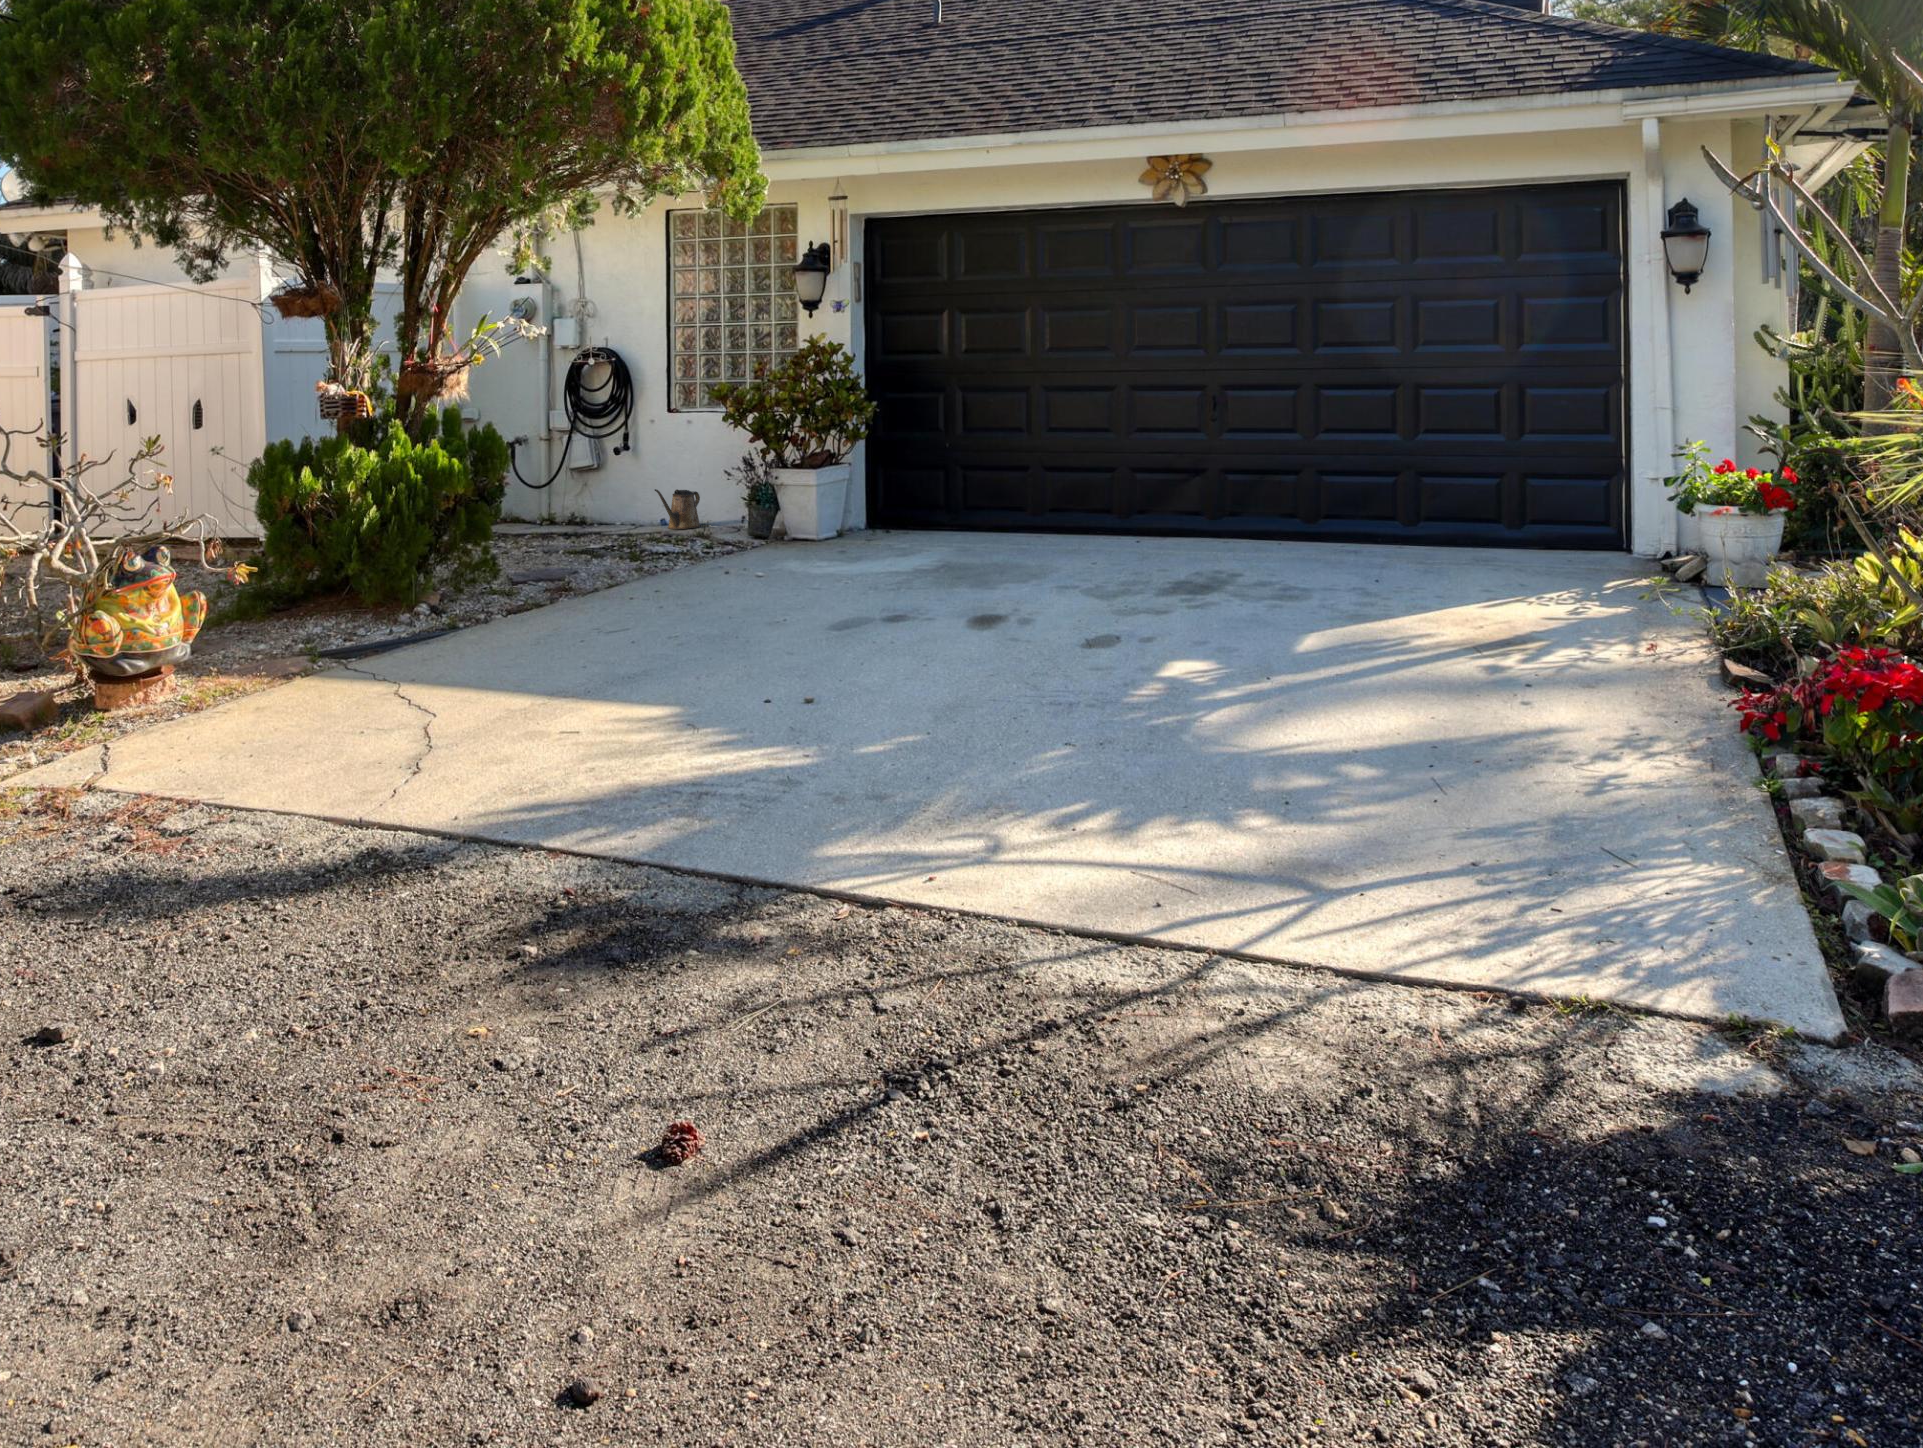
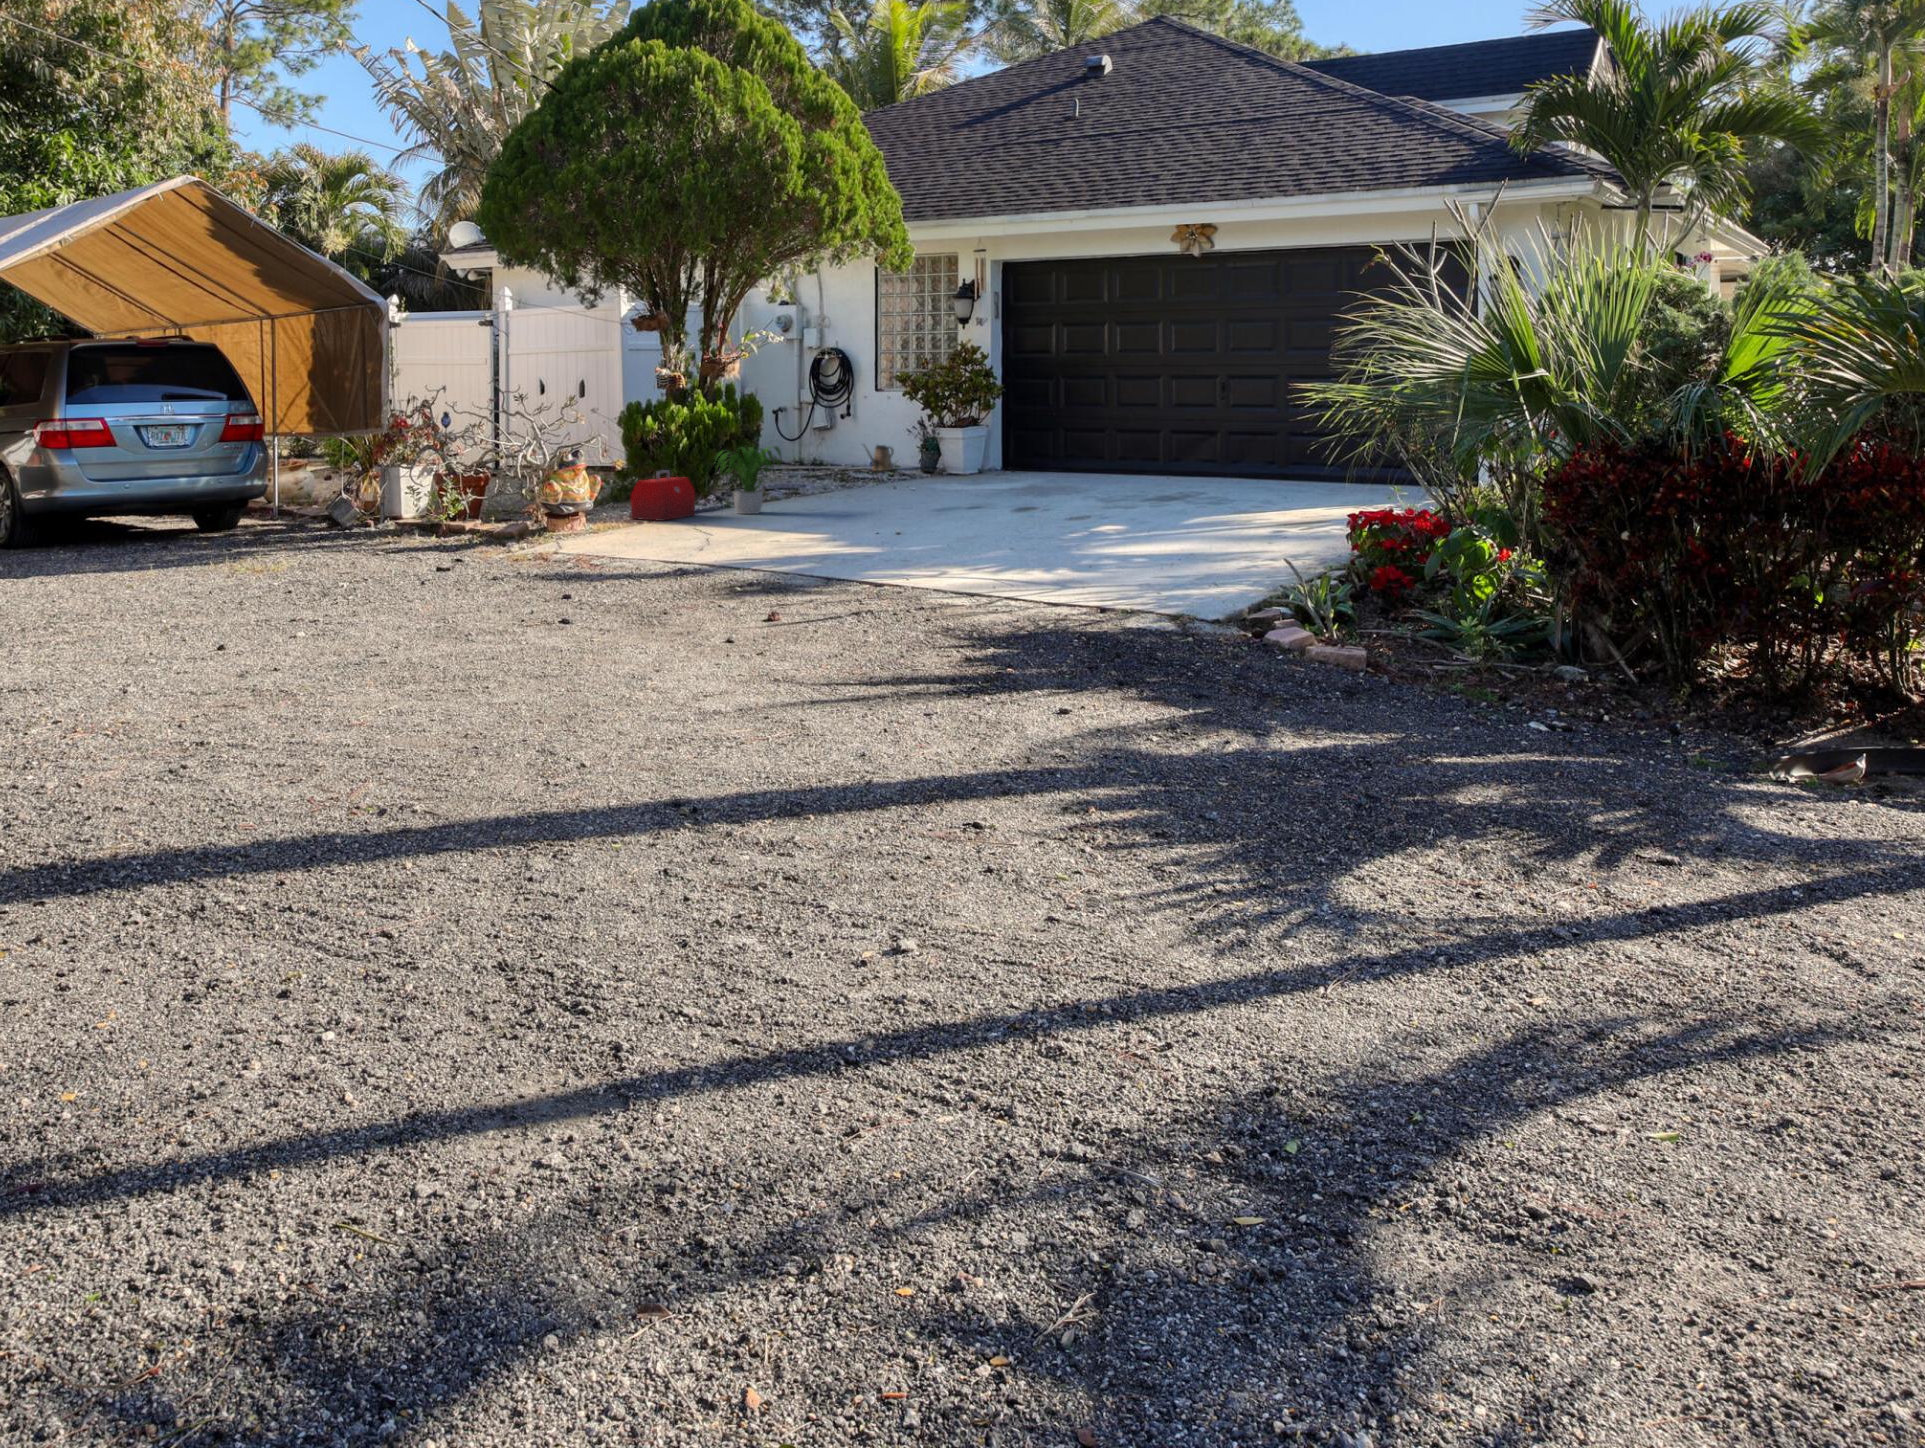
potted plant: none [427,509,546,628] -> present [716,446,781,514]
toolbox: none [273,560,394,655] -> present [631,470,695,521]

